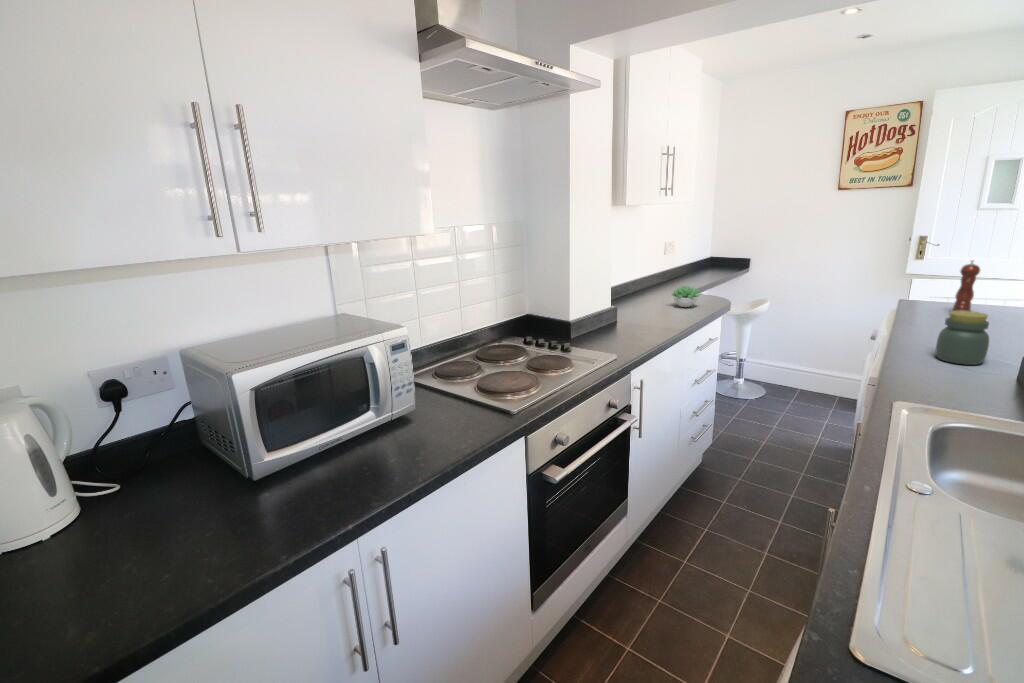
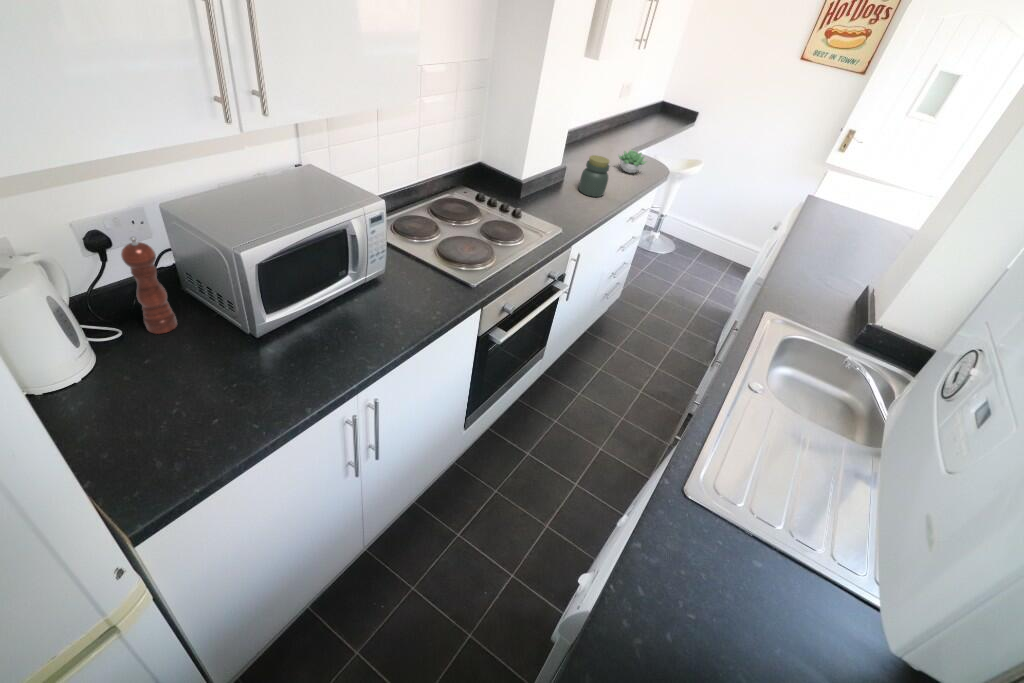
pepper mill: present [951,260,980,311] -> present [121,237,177,334]
jar: present [935,311,989,365] -> present [579,155,609,197]

